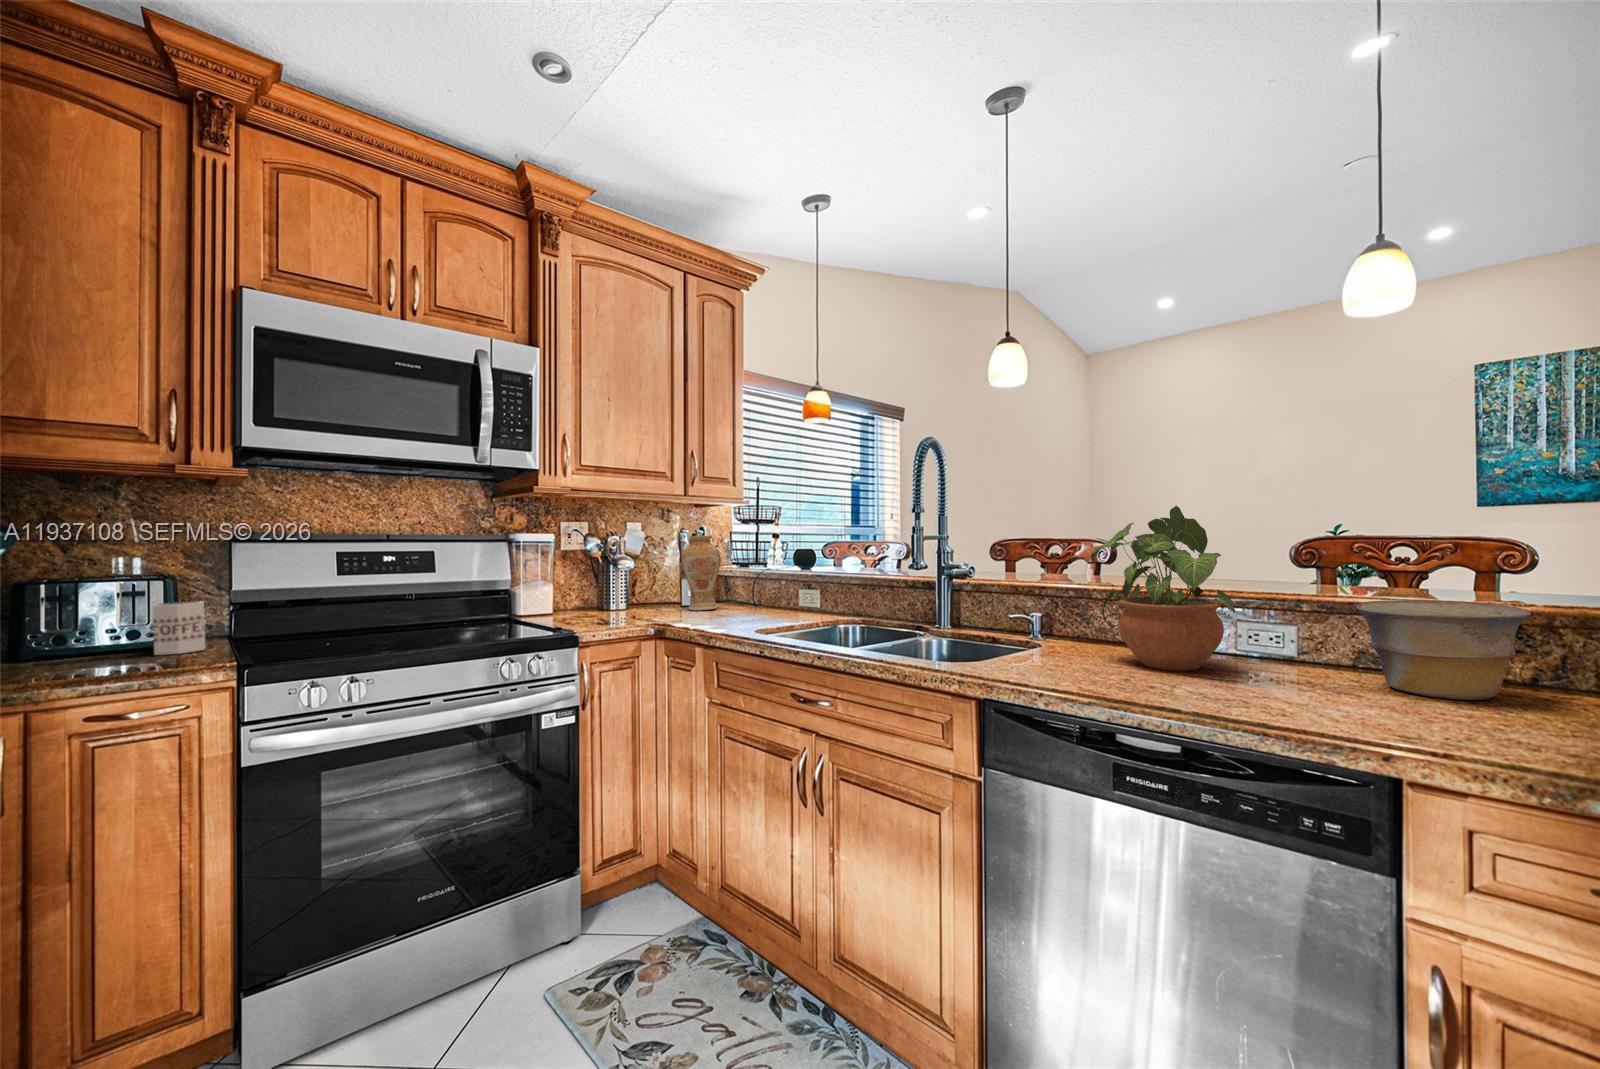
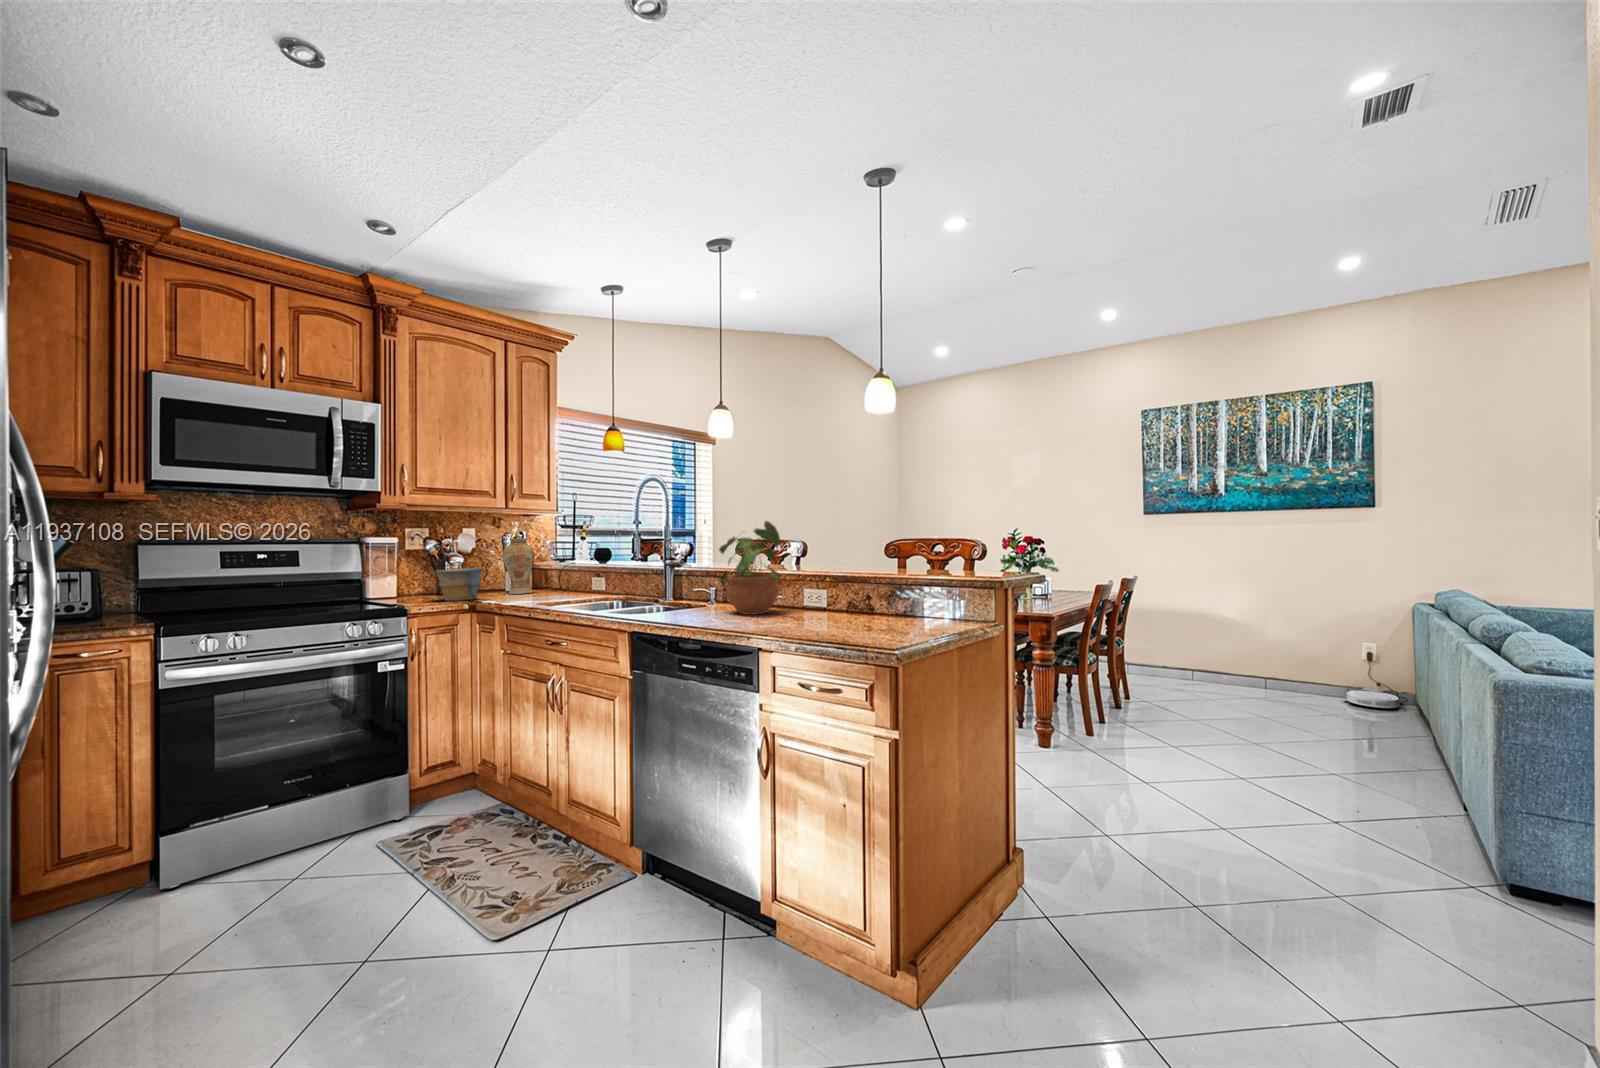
bowl: present [1356,600,1531,700] -> present [435,567,484,601]
mug: present [153,601,205,655] -> none [86,586,124,622]

